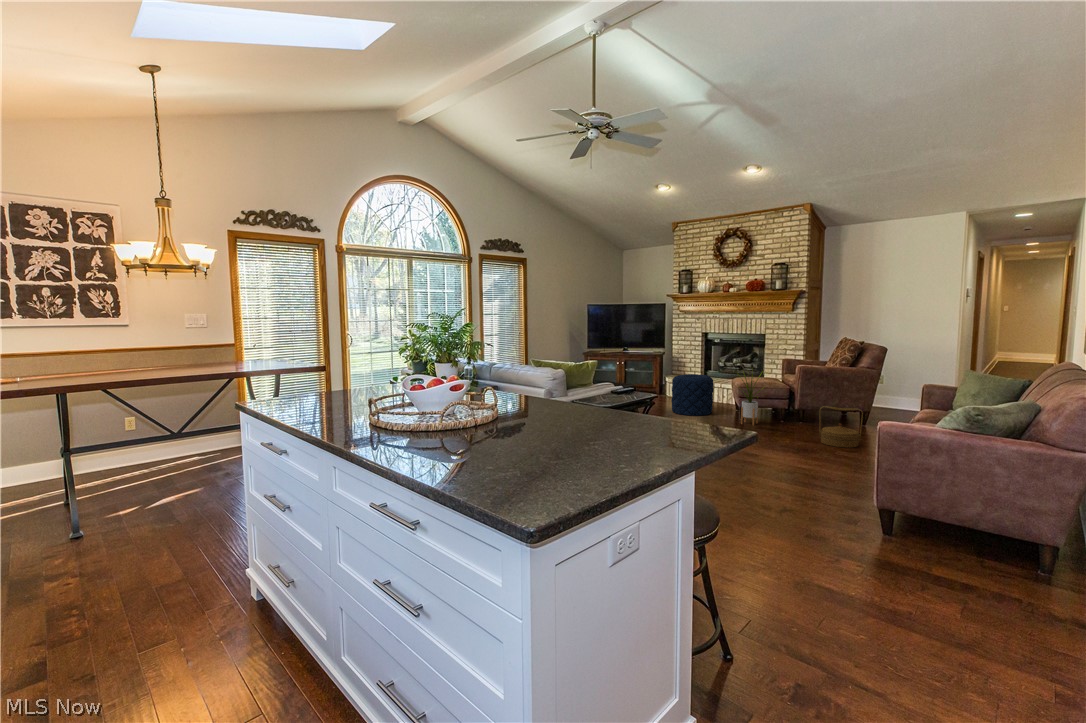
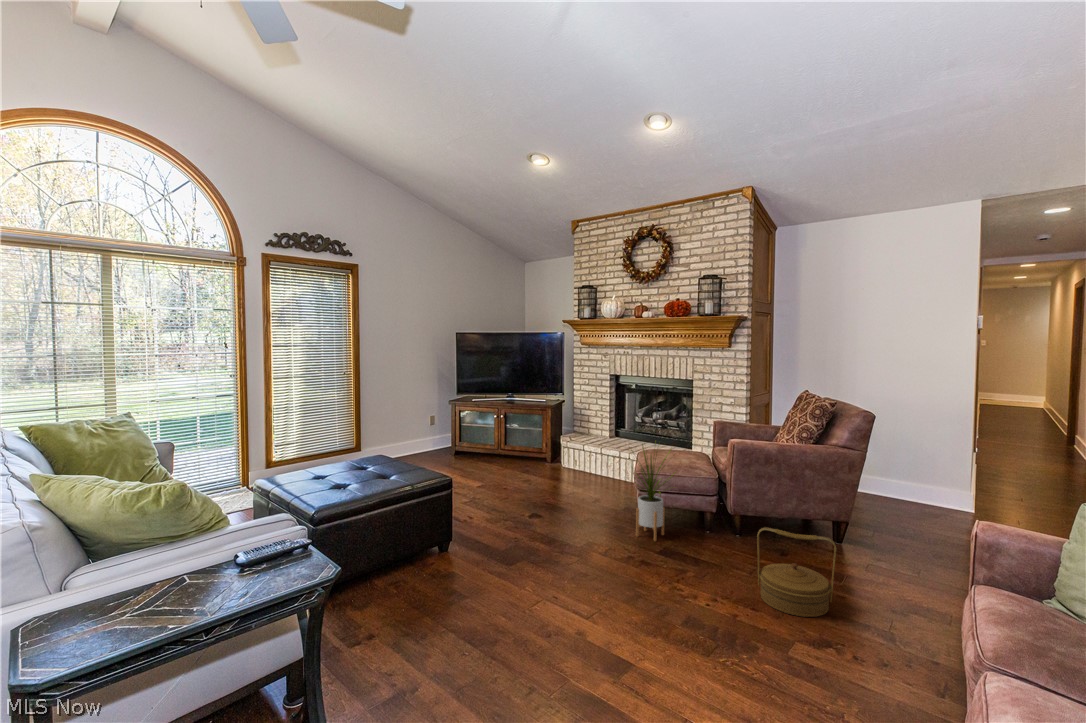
pouf: present [671,374,714,416] -> none [541,442,605,513]

